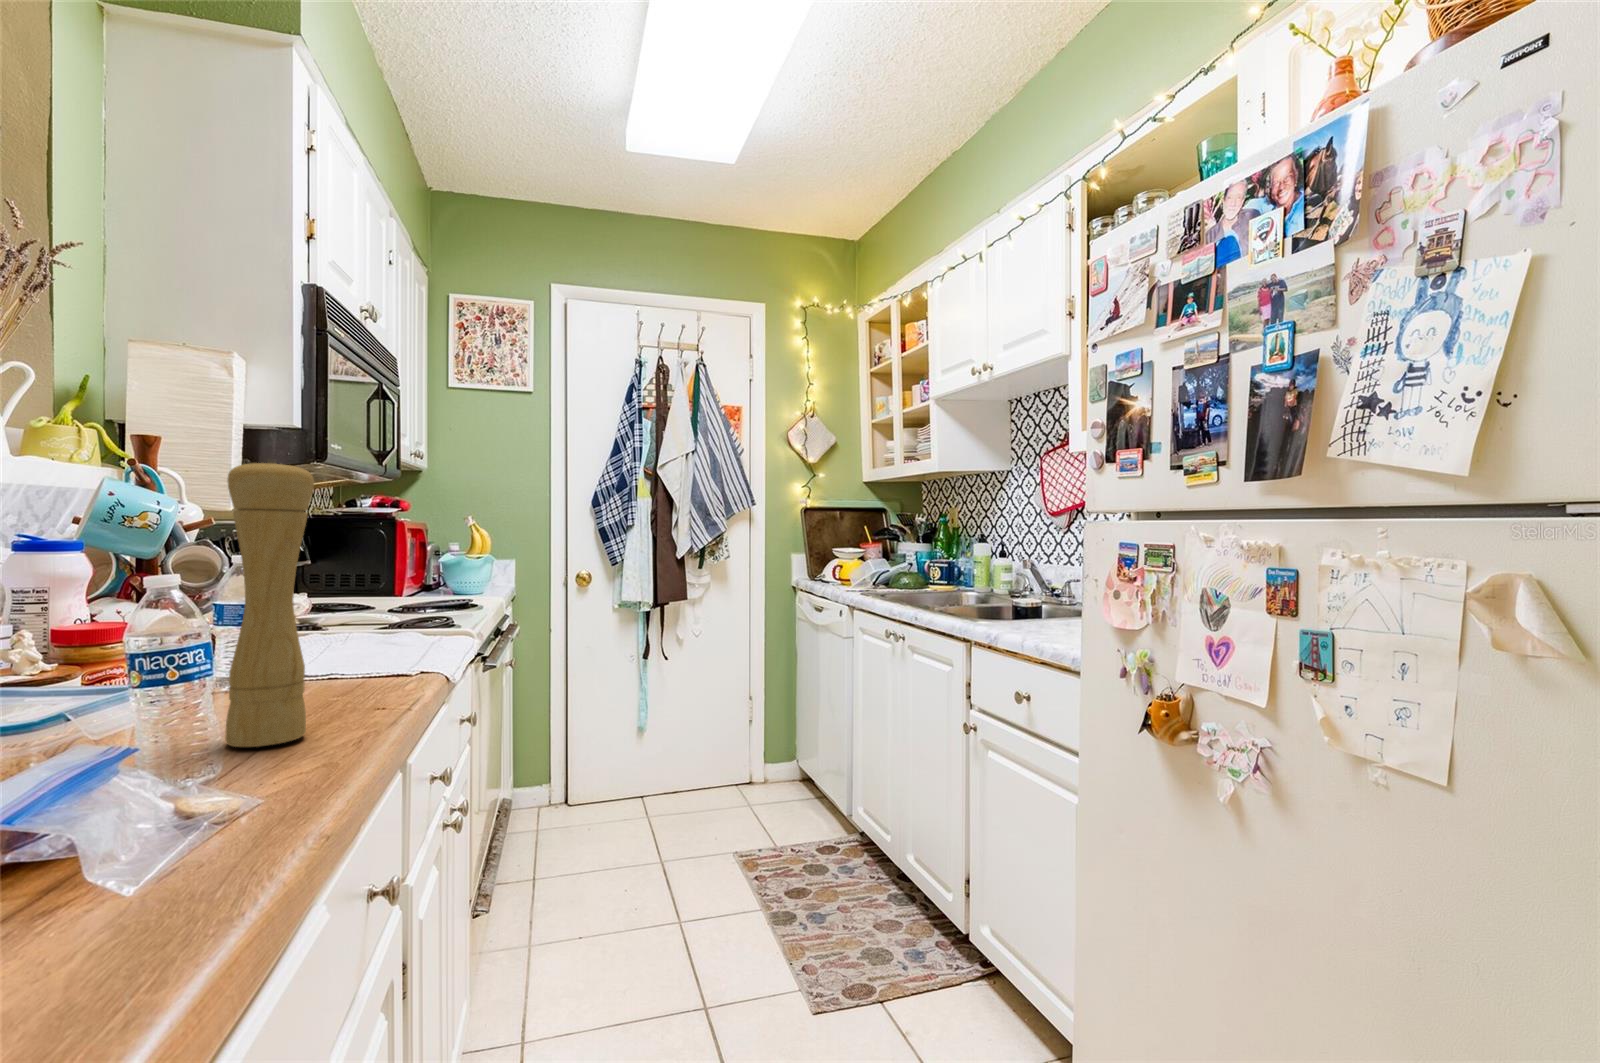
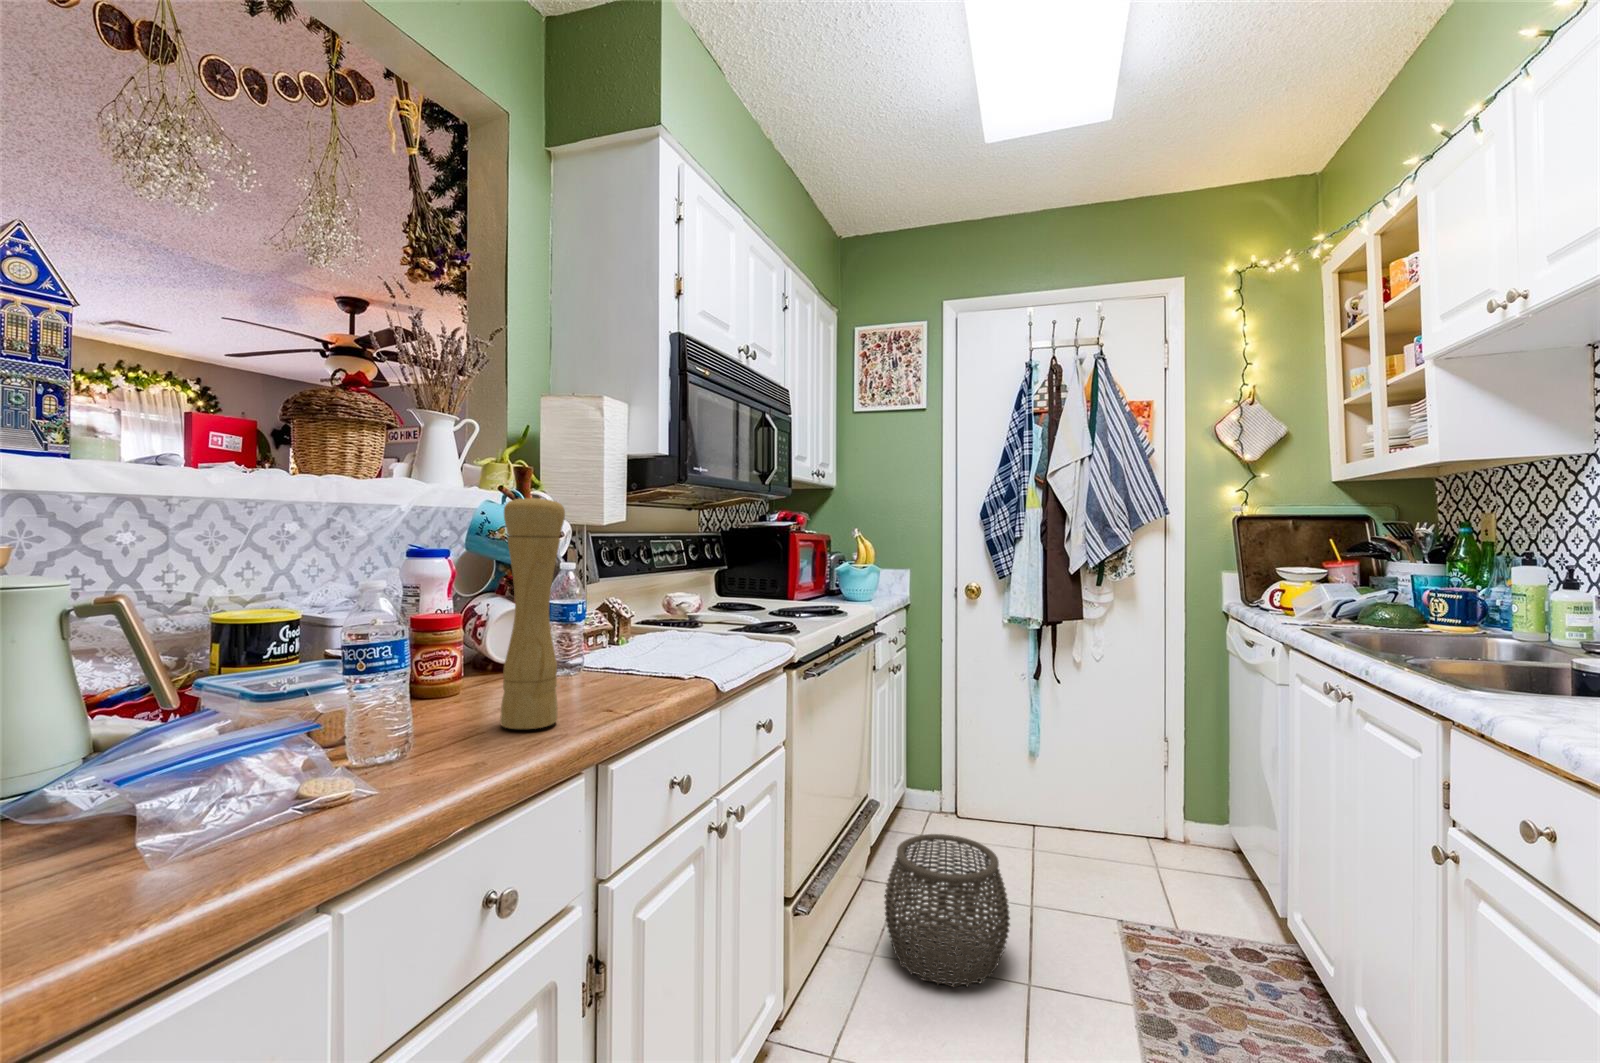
woven basket: none [535,811,660,956] -> present [885,834,1010,987]

